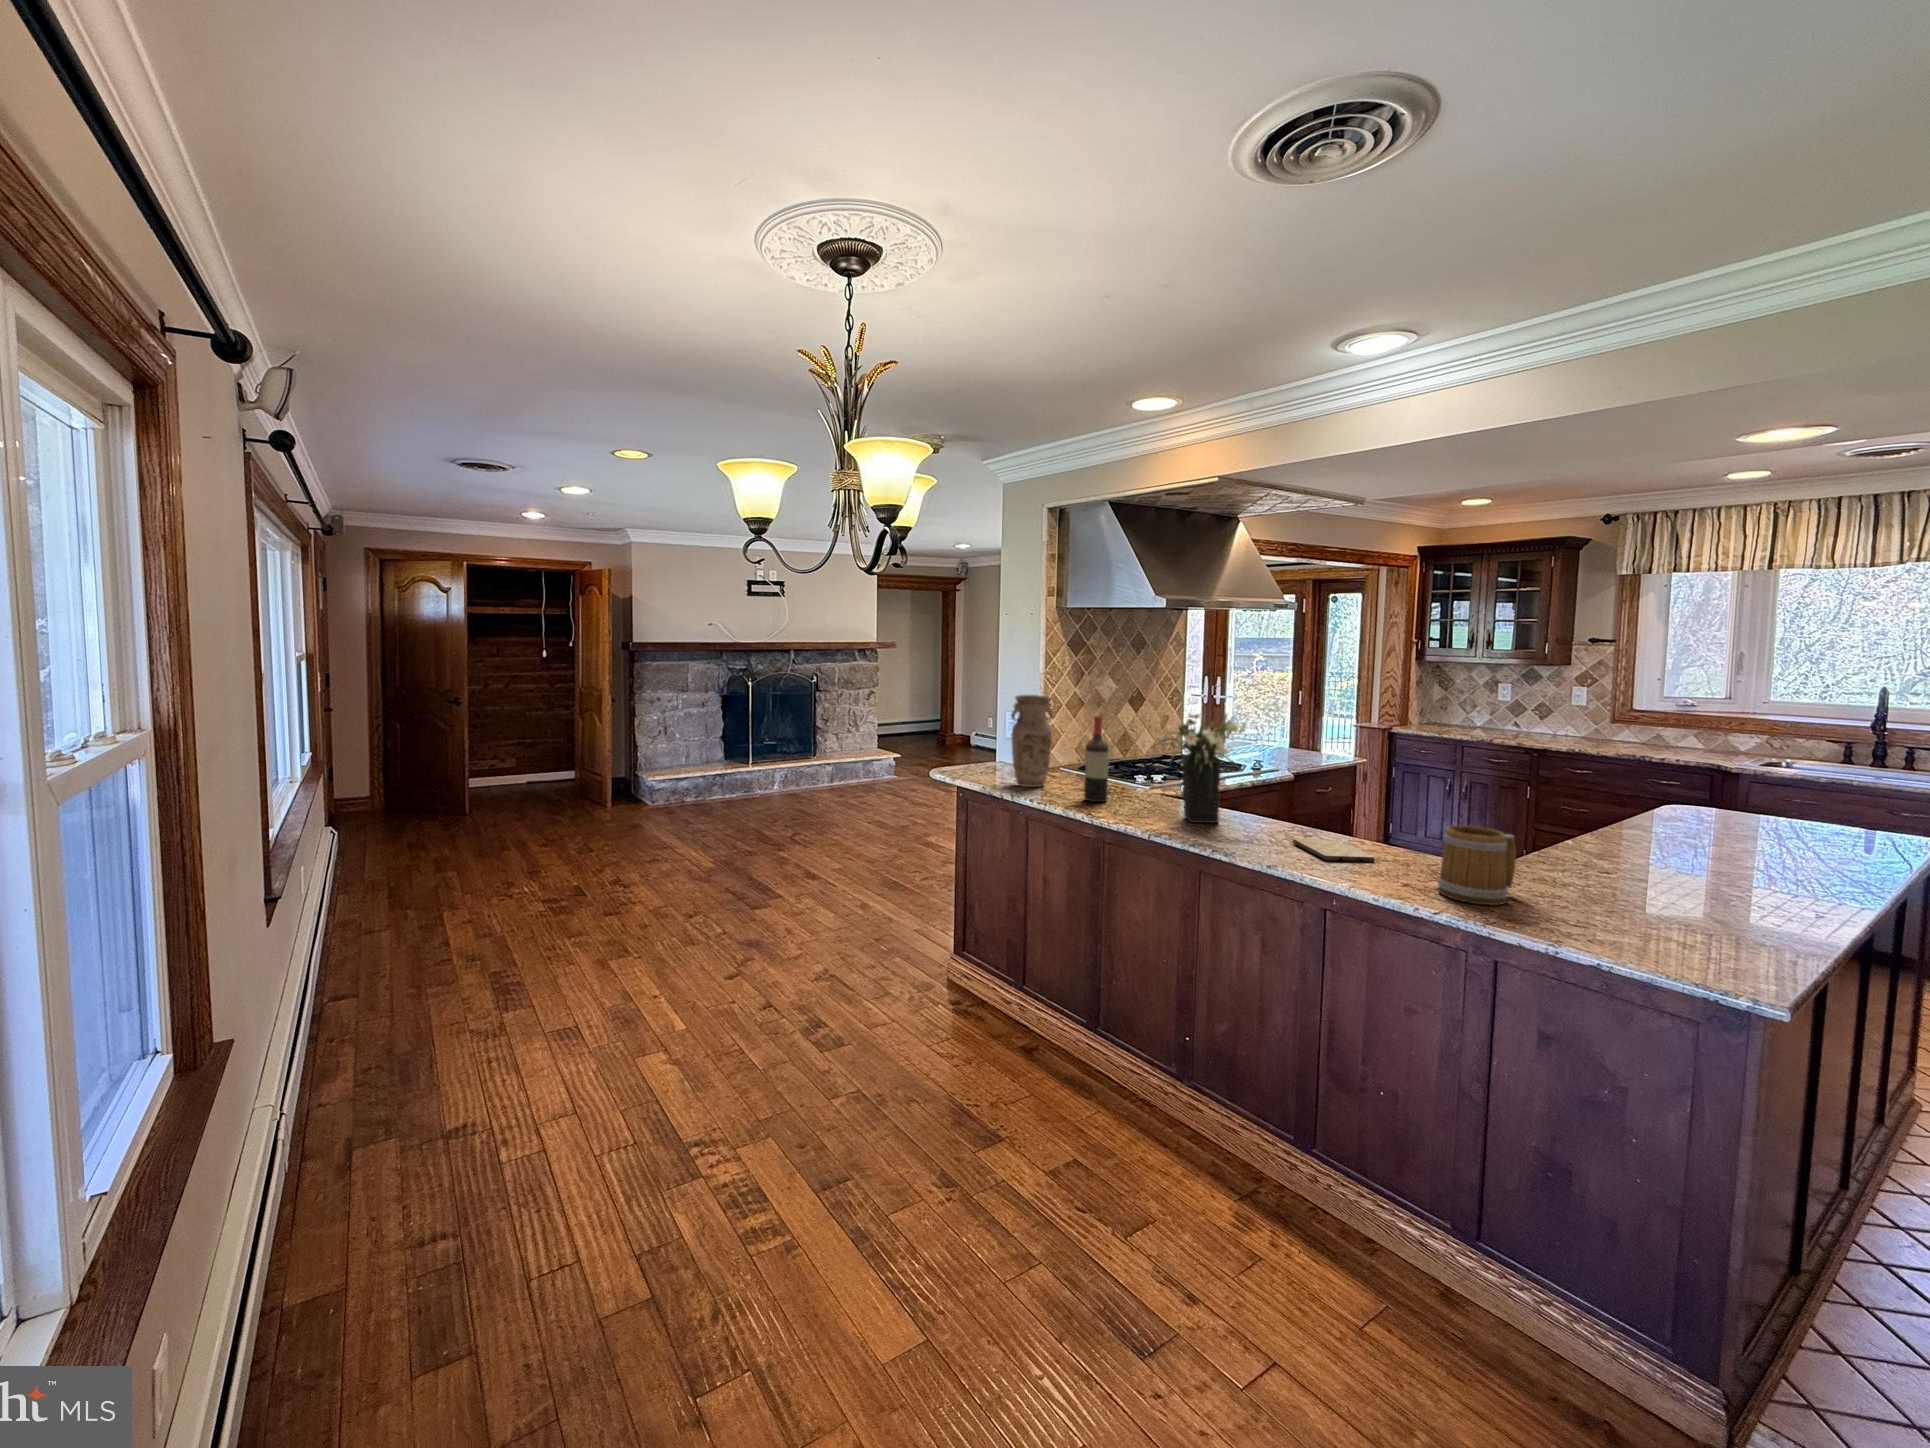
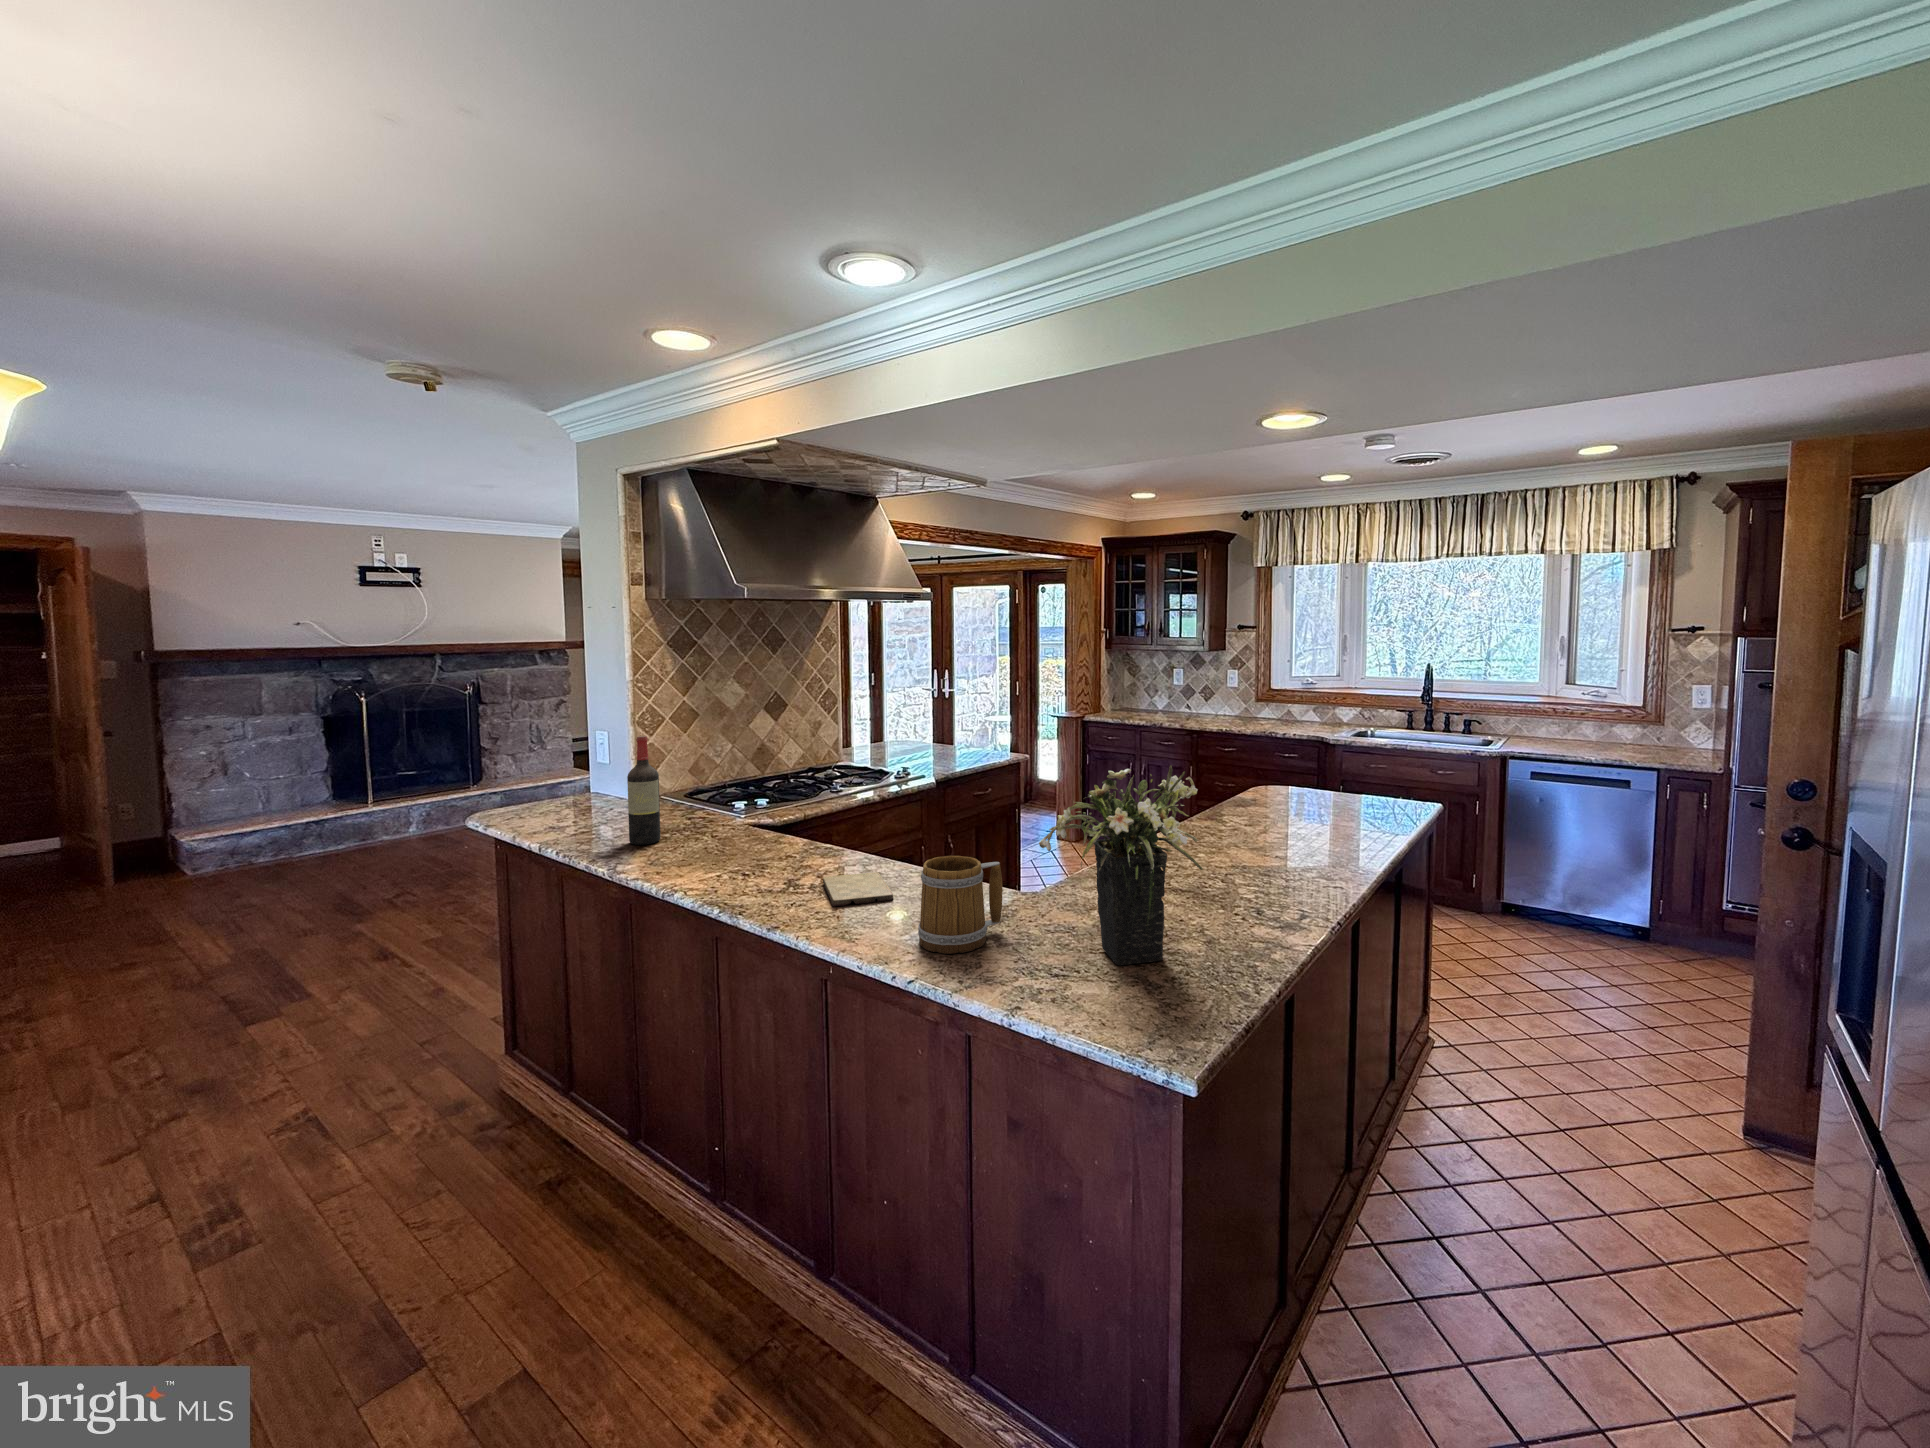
vase: present [1011,695,1053,787] -> none [550,711,613,829]
flower arrangement: present [1147,714,1246,823] -> present [1039,765,1203,965]

